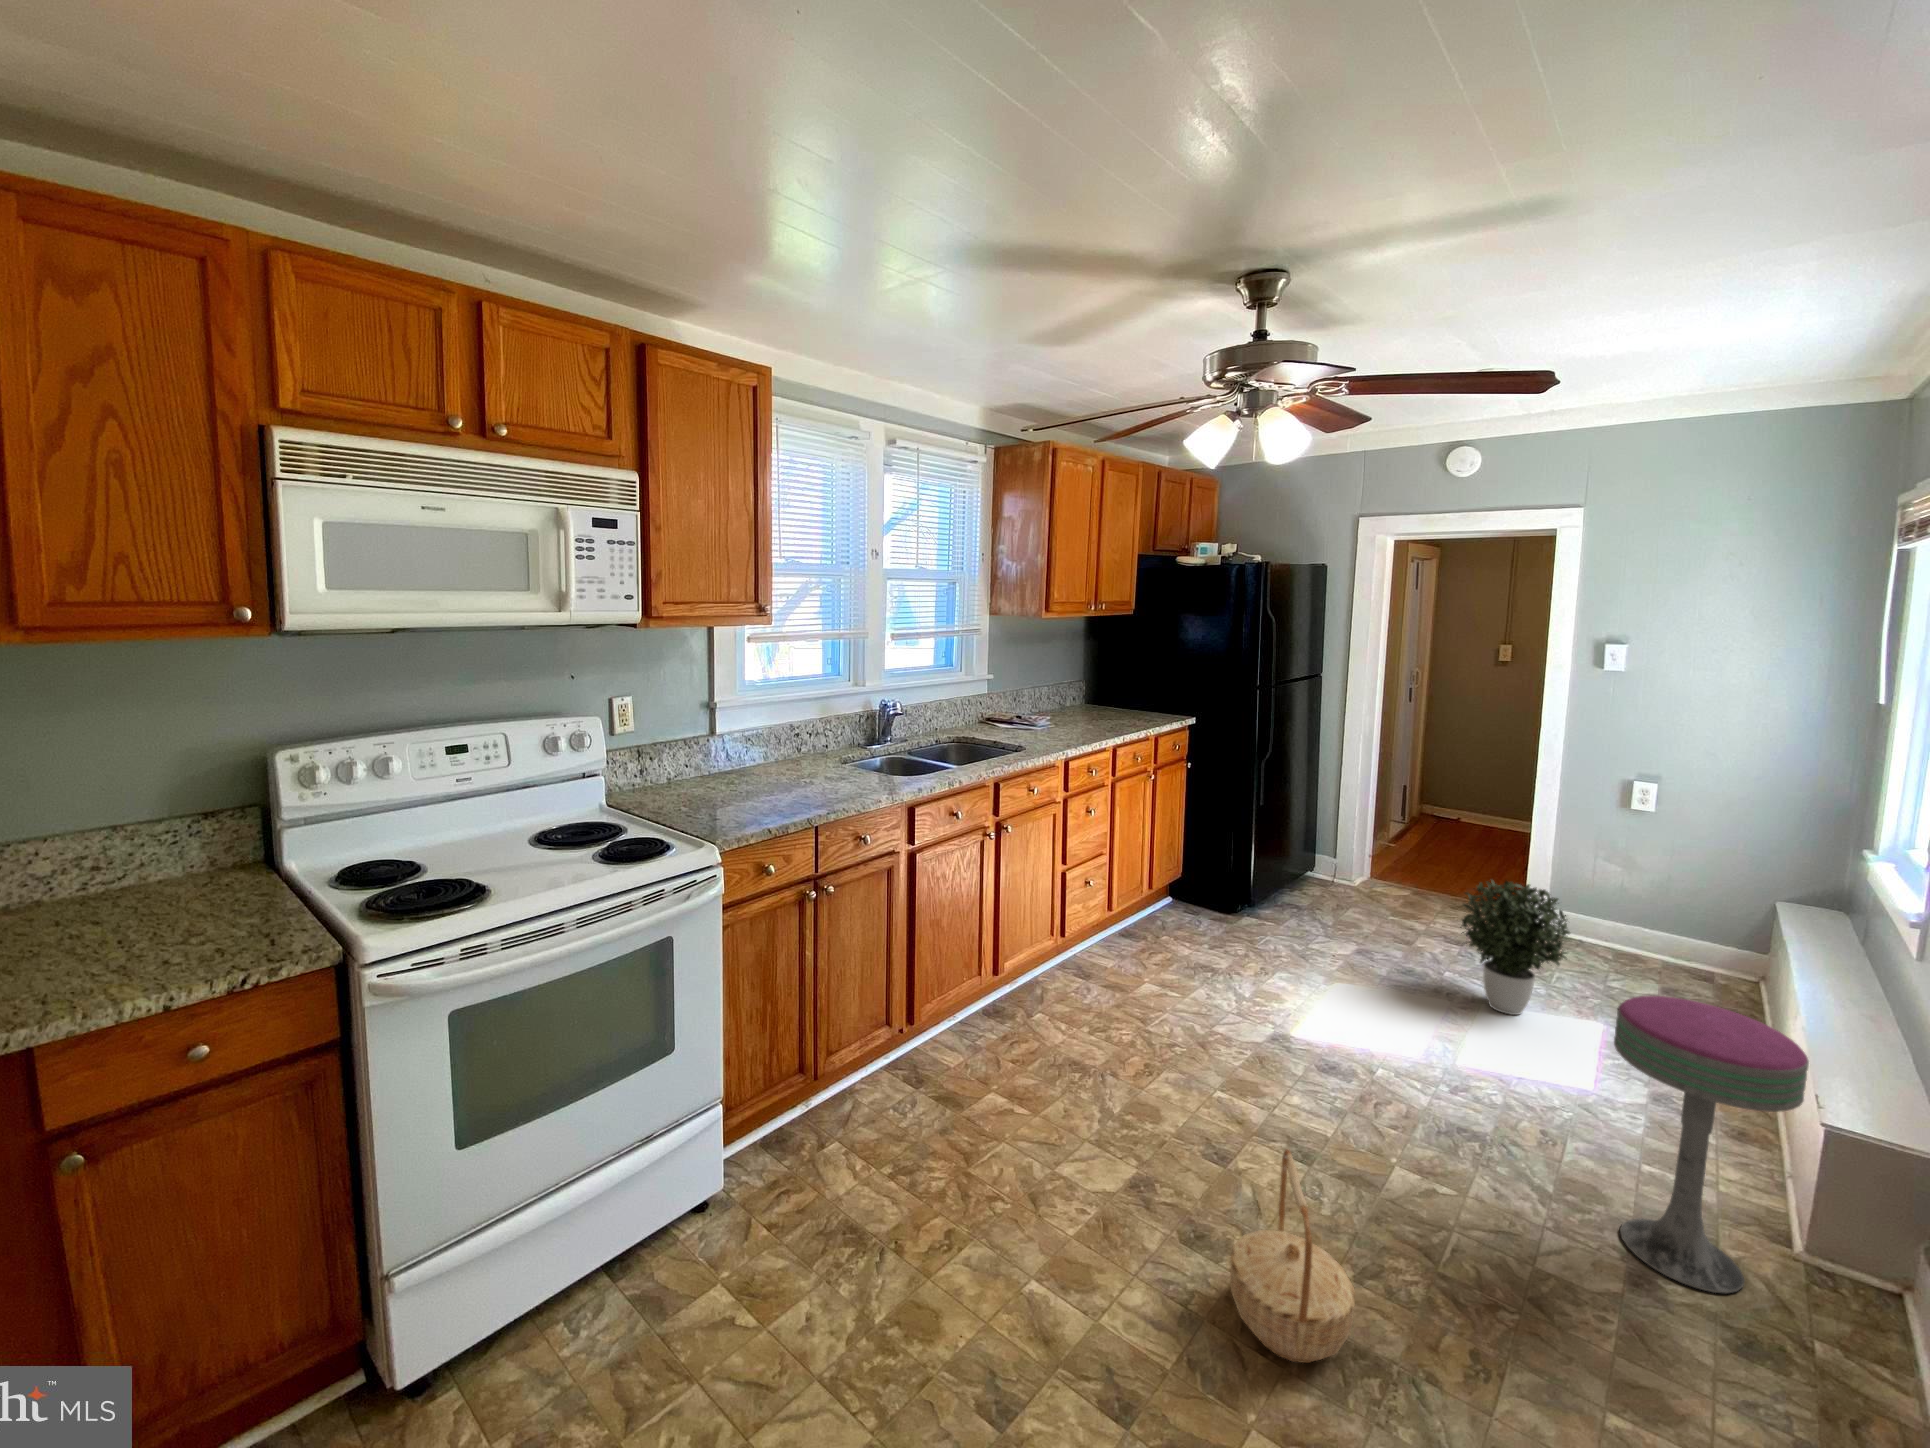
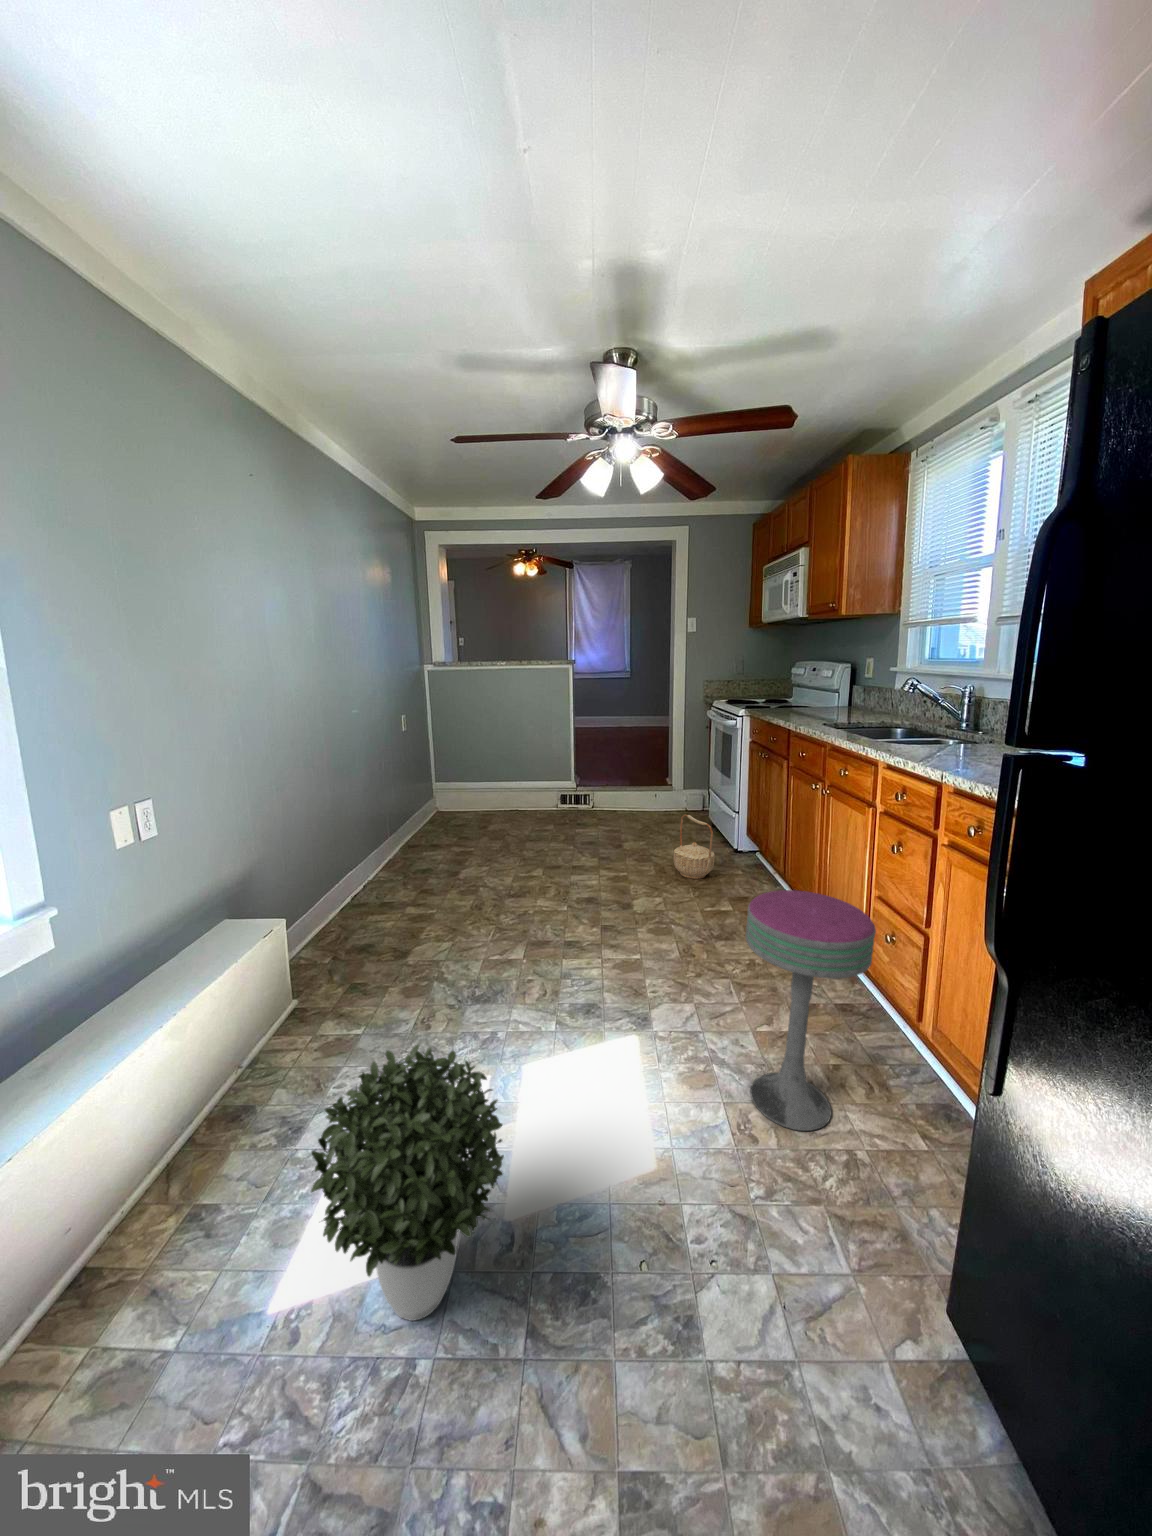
bar stool: present [1614,996,1809,1294] -> present [746,890,876,1131]
basket: present [1230,1149,1355,1363] -> present [674,814,715,879]

